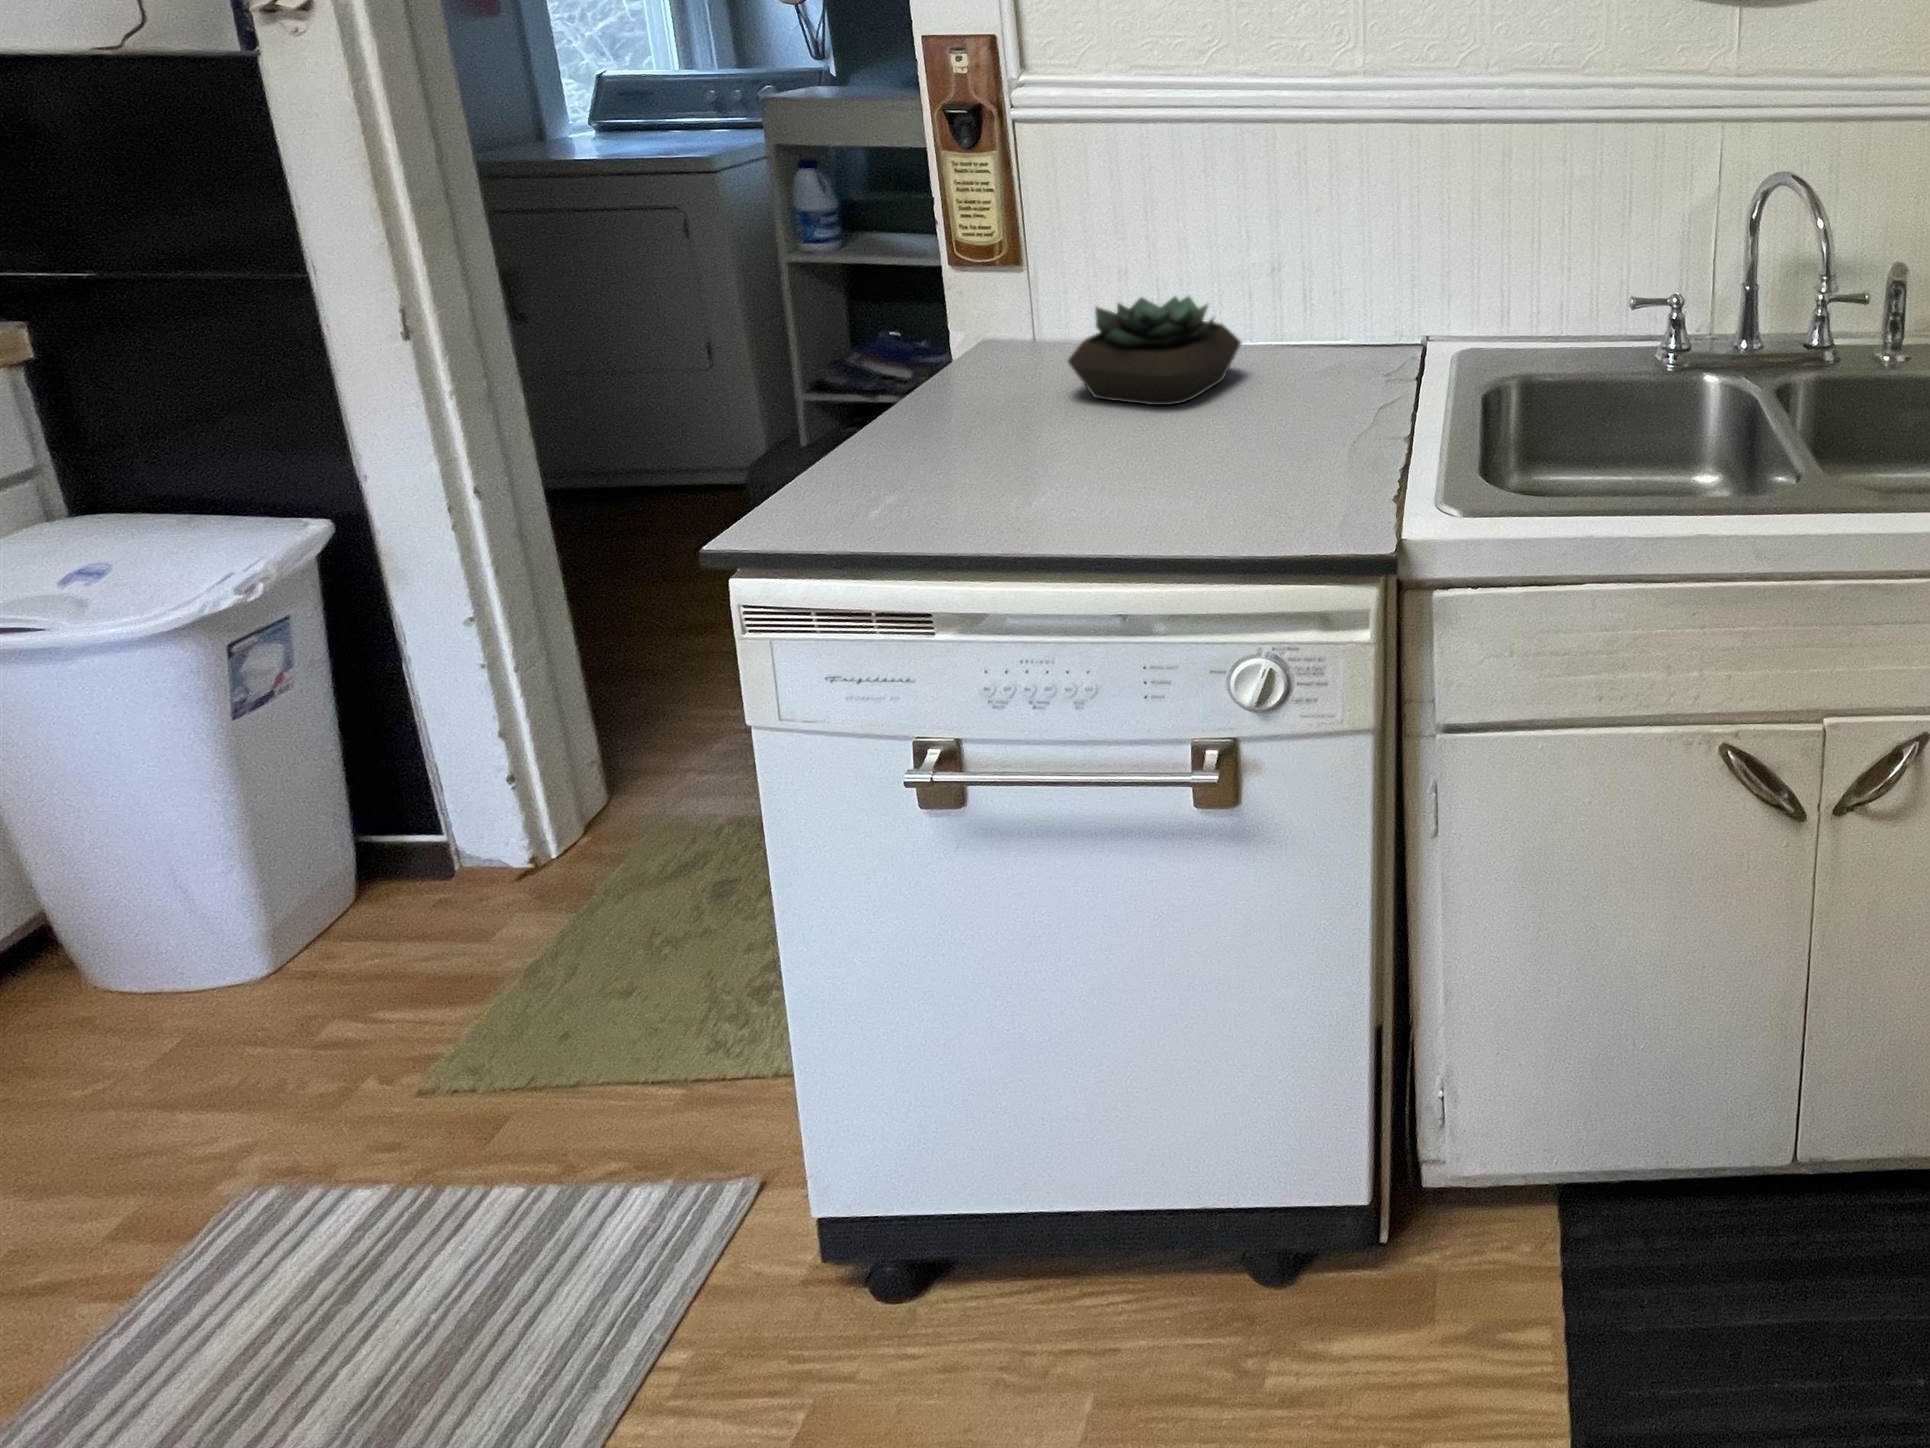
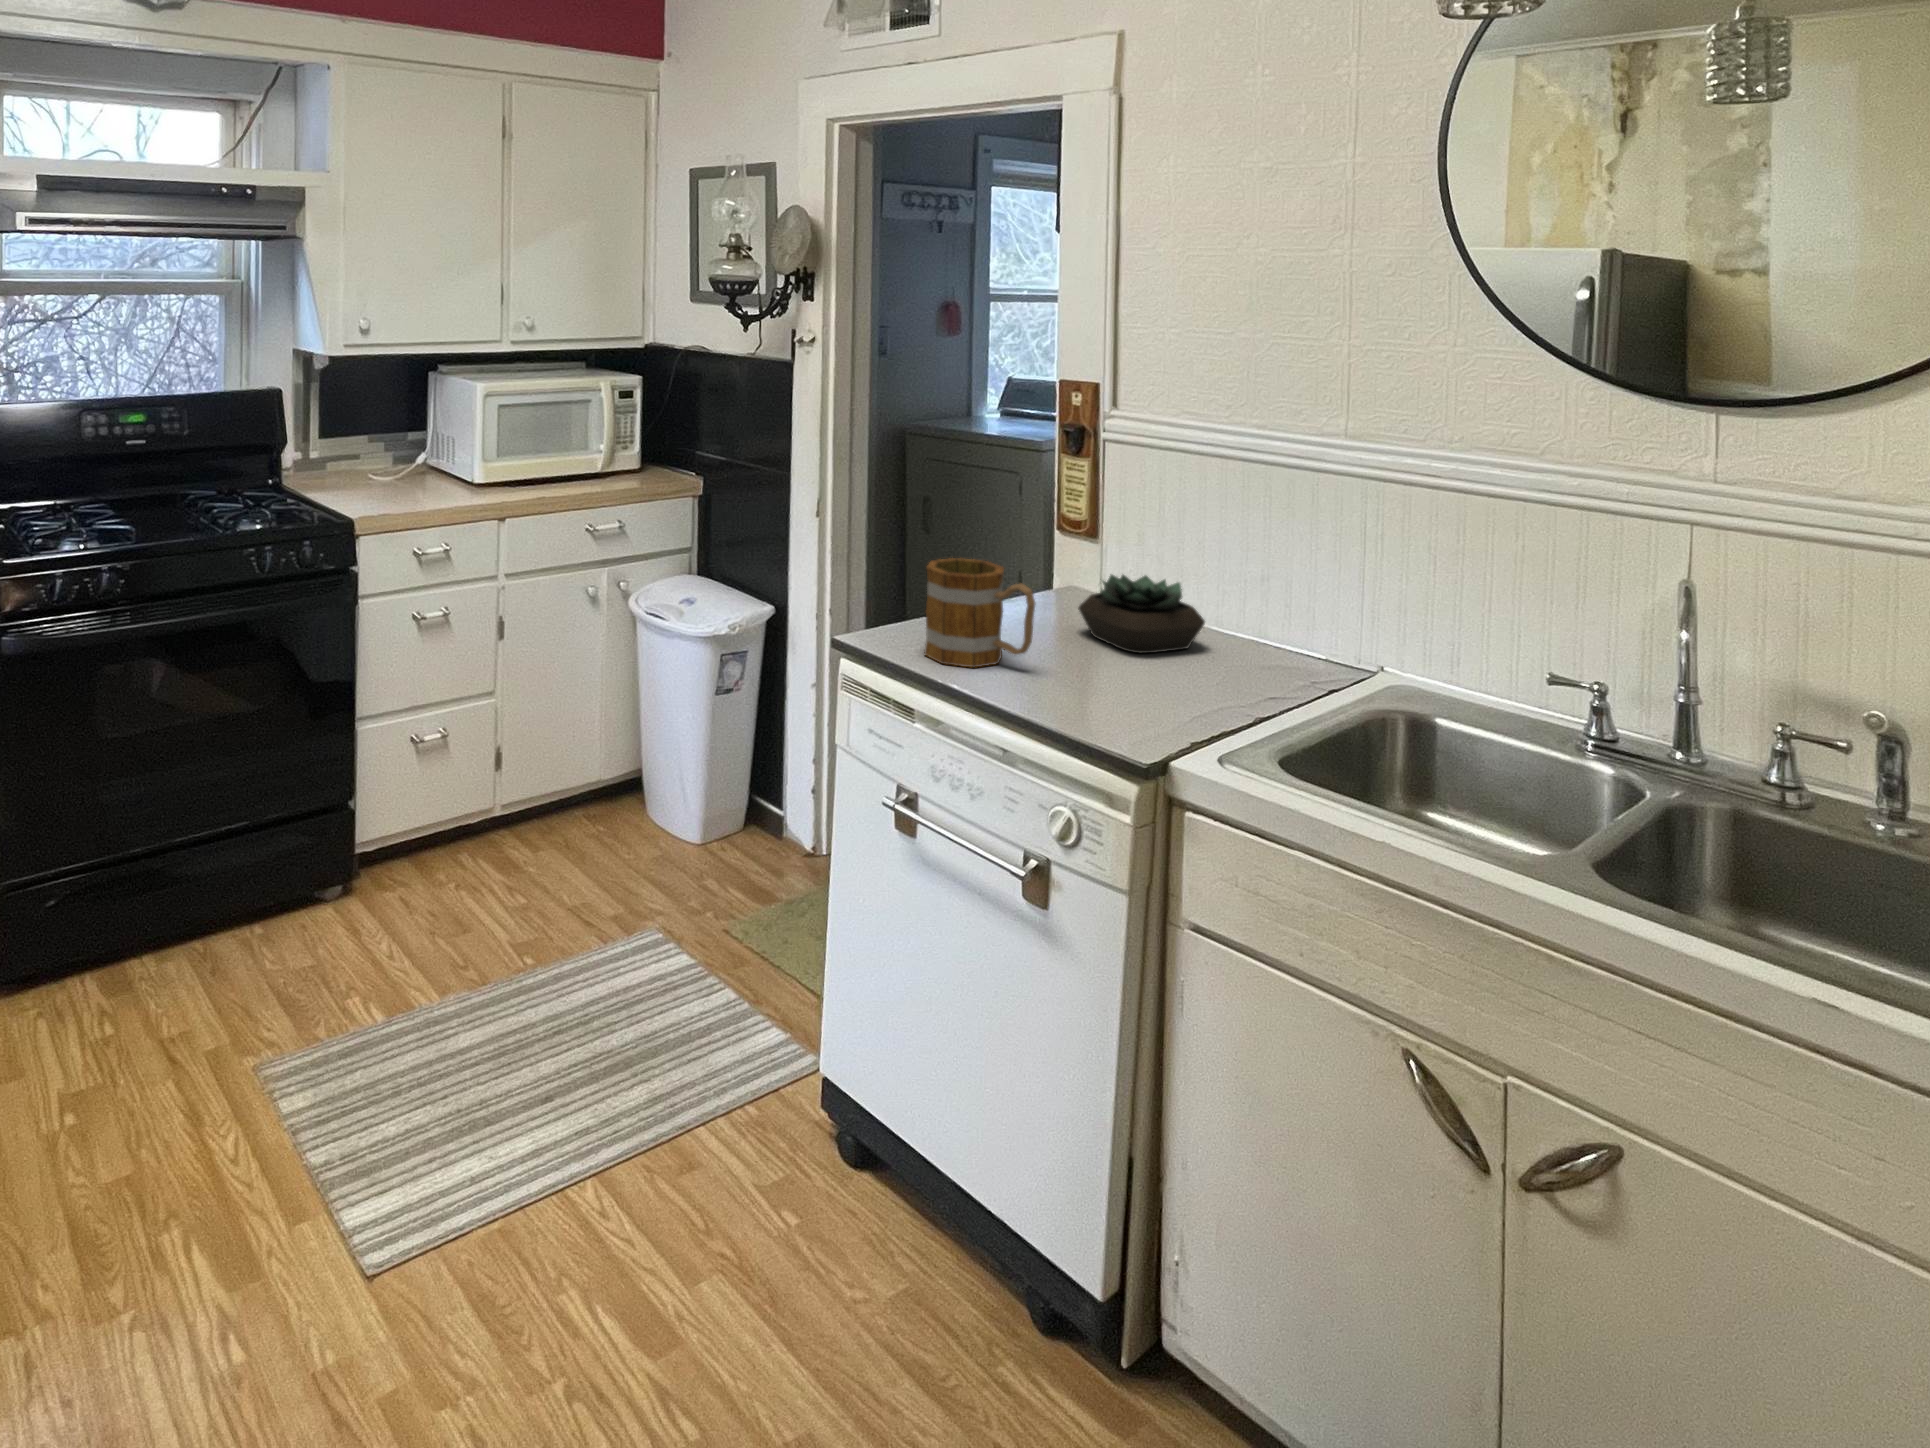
mug: none [867,330,1084,517] -> present [924,558,1035,668]

